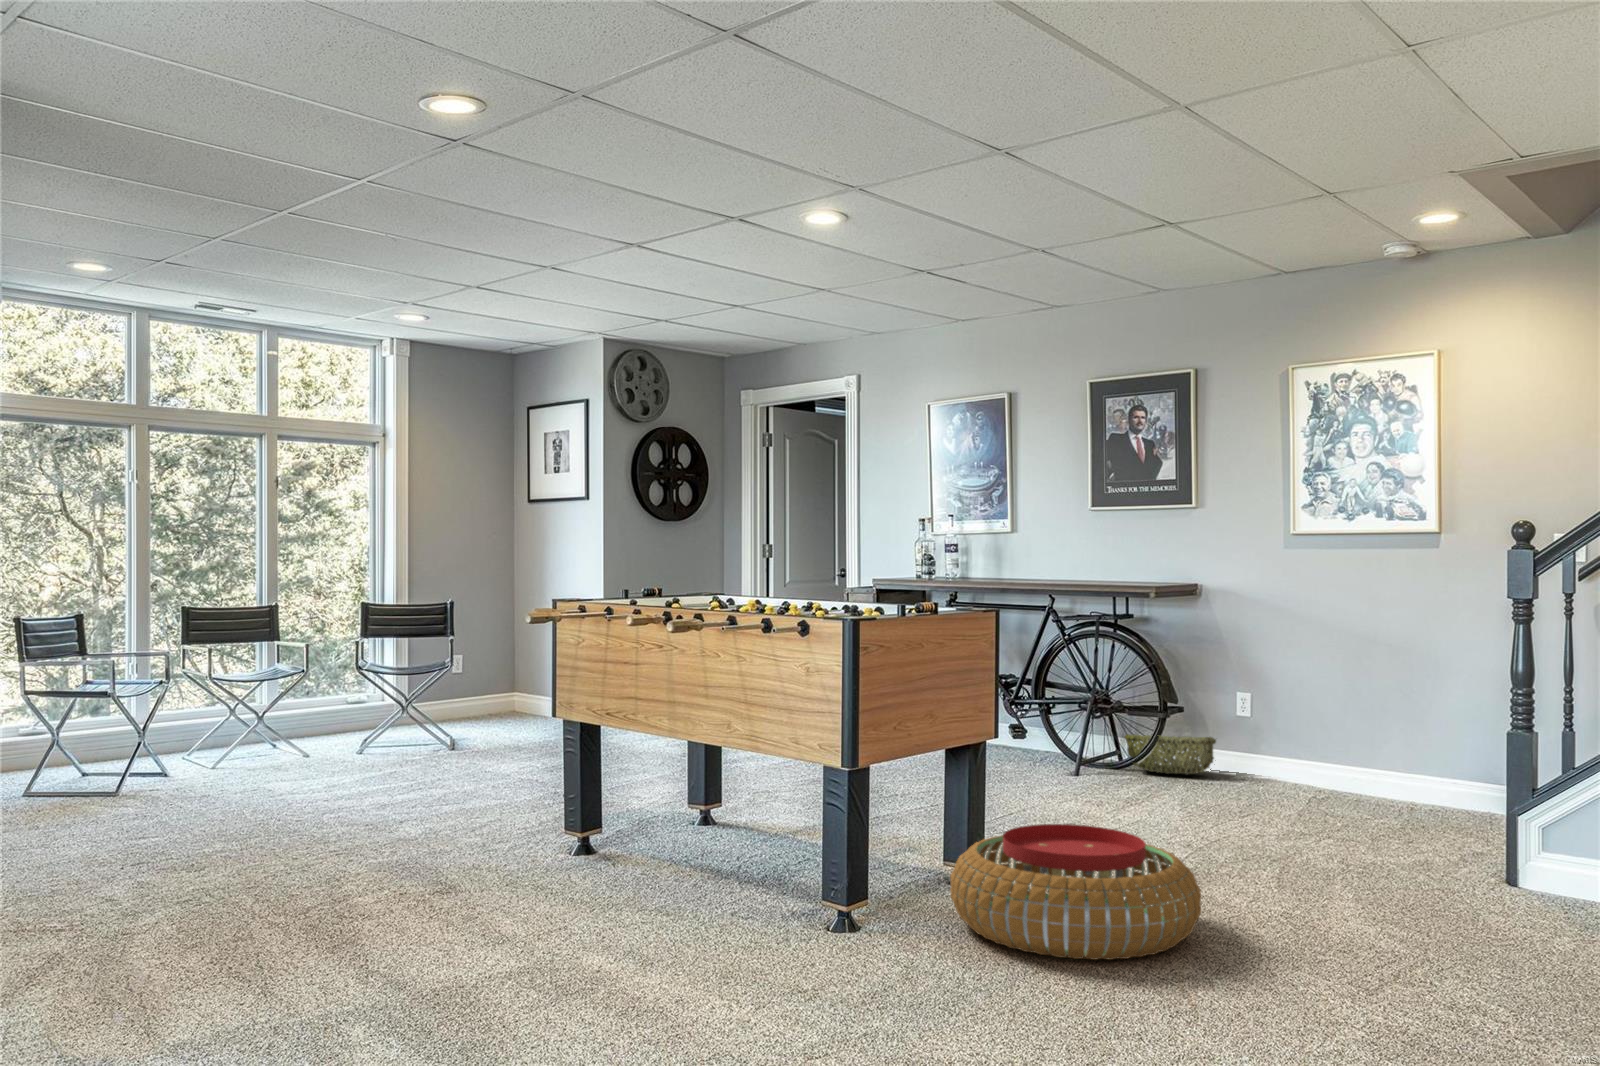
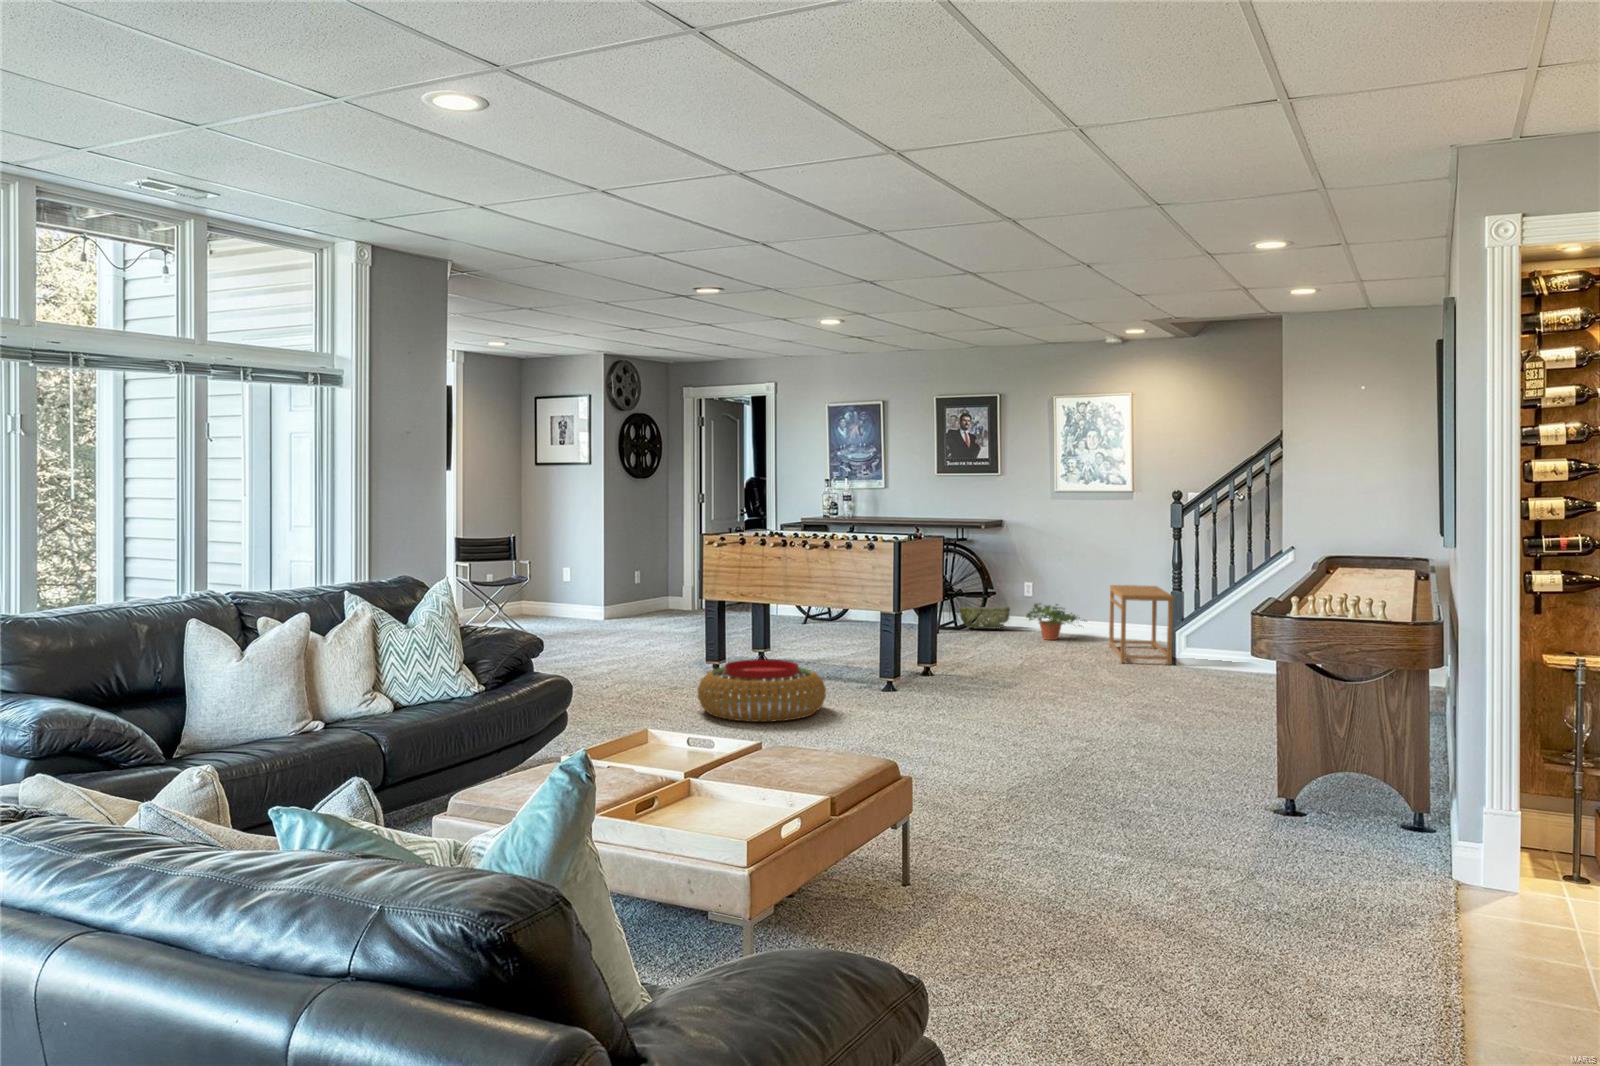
side table: none [1386,708,1507,885] -> present [1109,585,1173,665]
potted plant: none [1229,733,1351,805] -> present [1026,604,1077,640]
pouf: present [950,824,1201,960] -> present [698,659,826,722]

